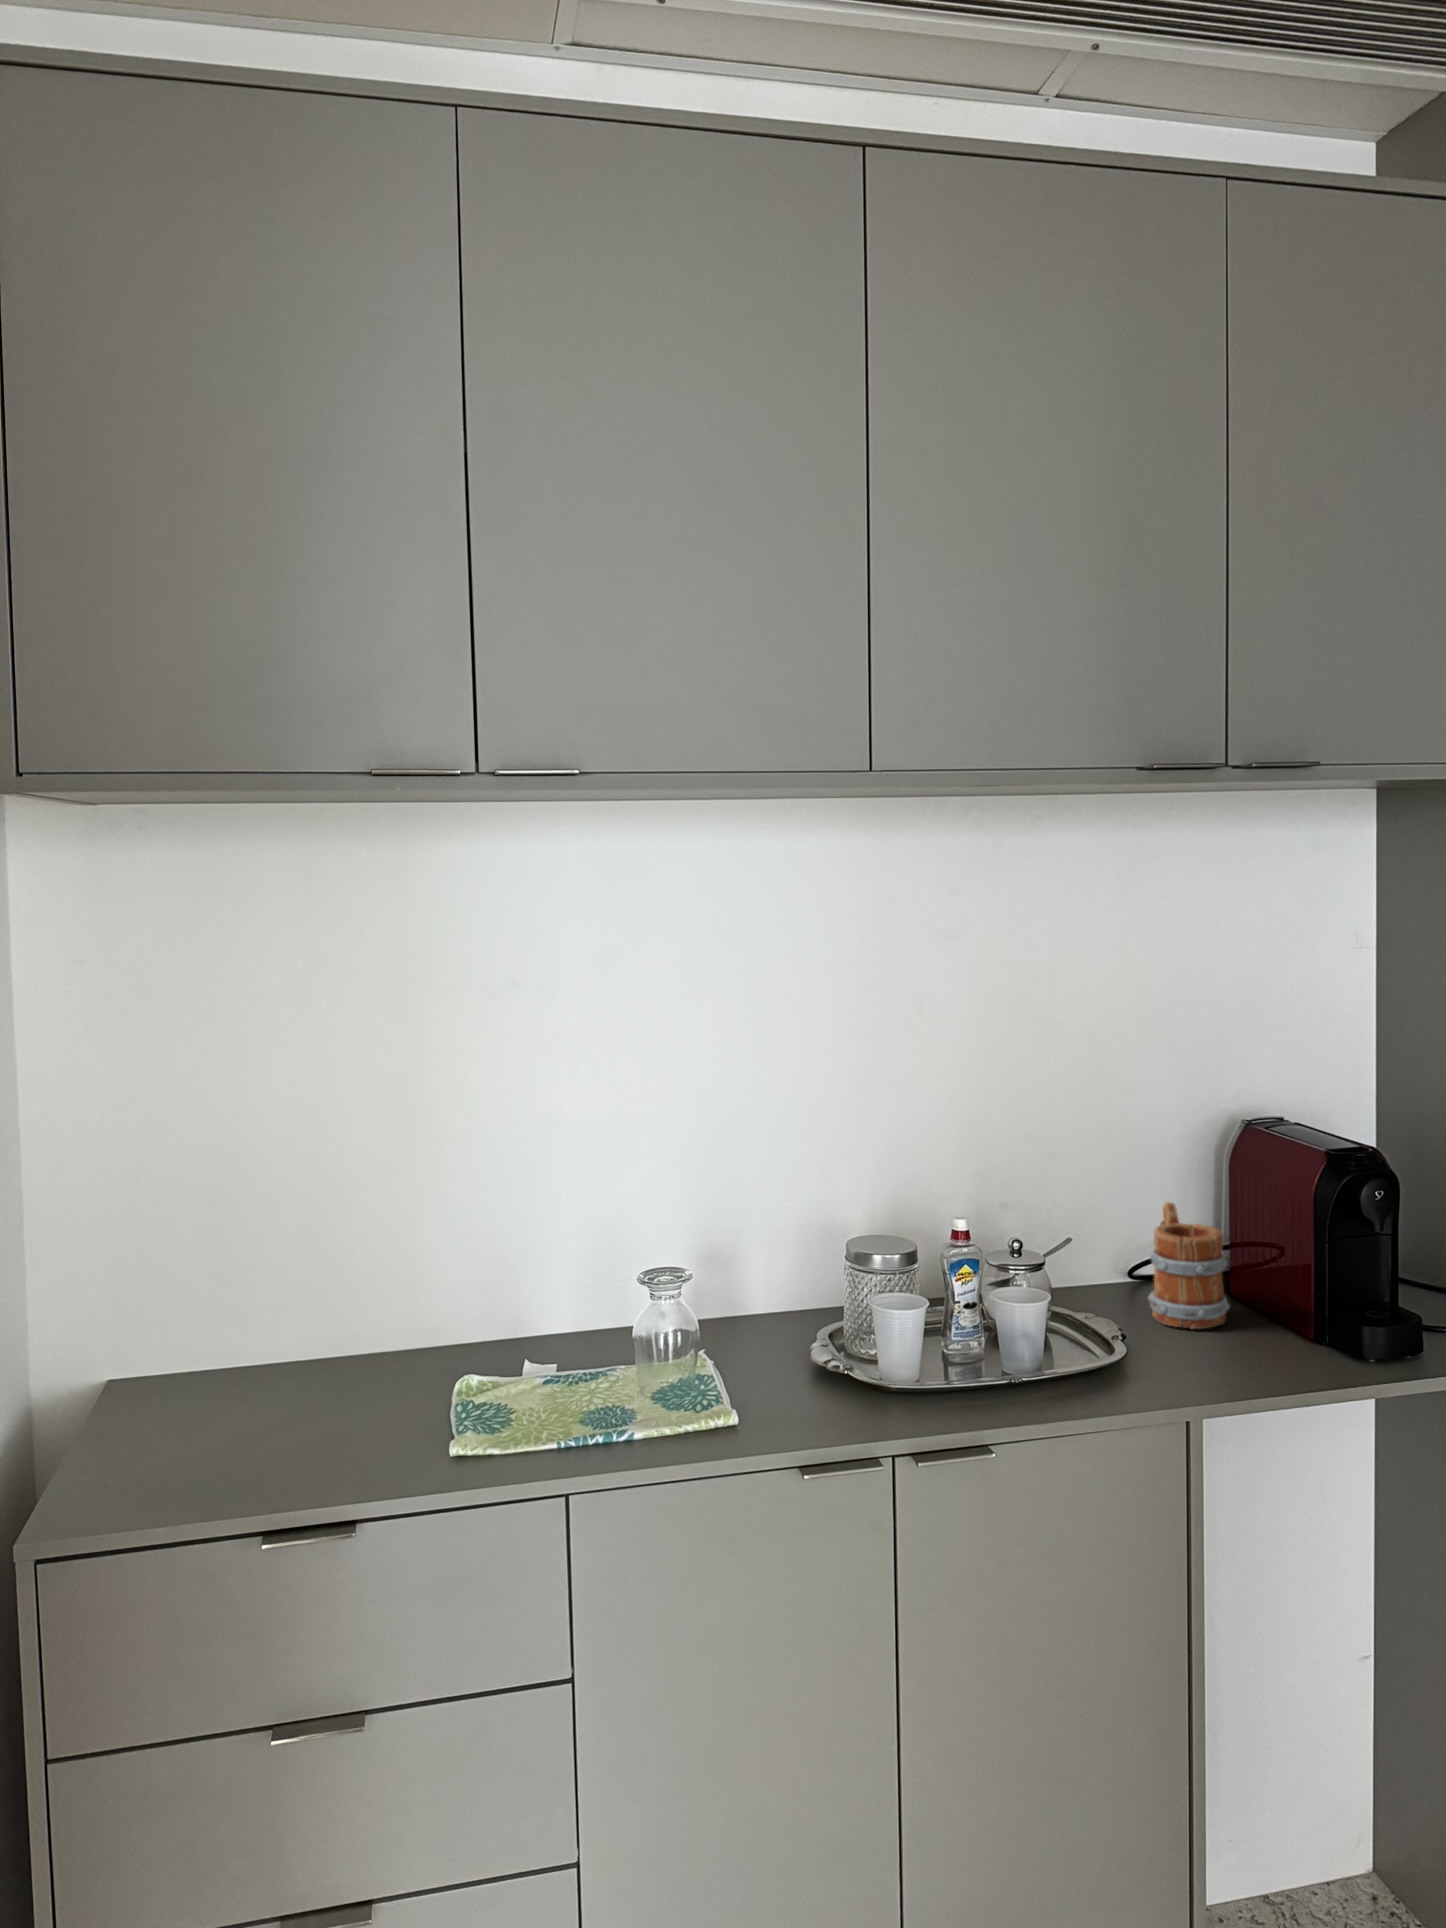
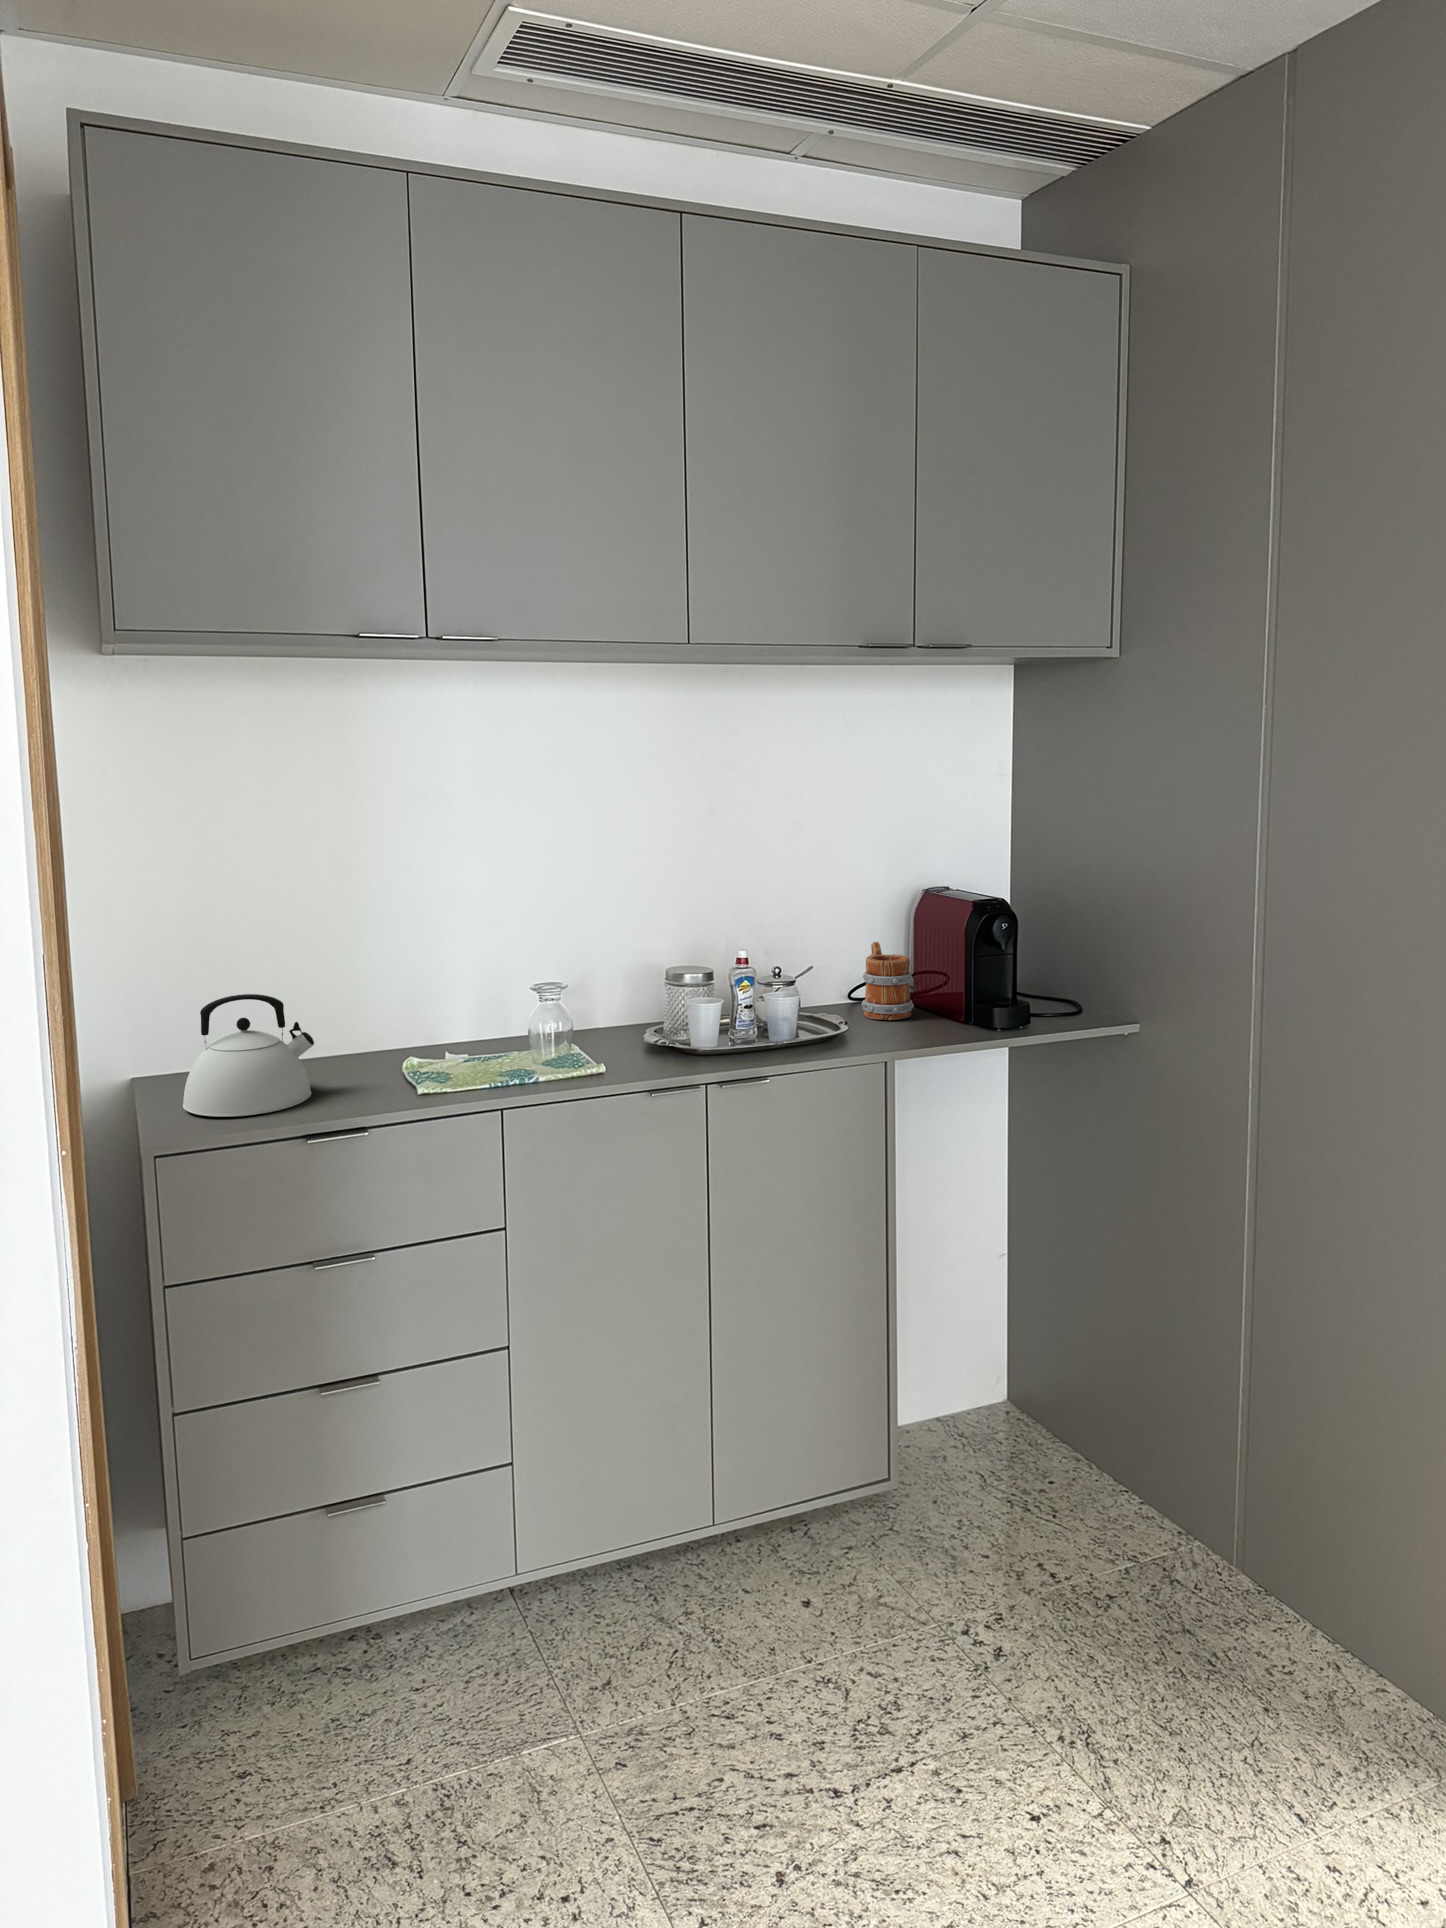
kettle: none [122,1286,317,1478] -> present [183,994,314,1117]

